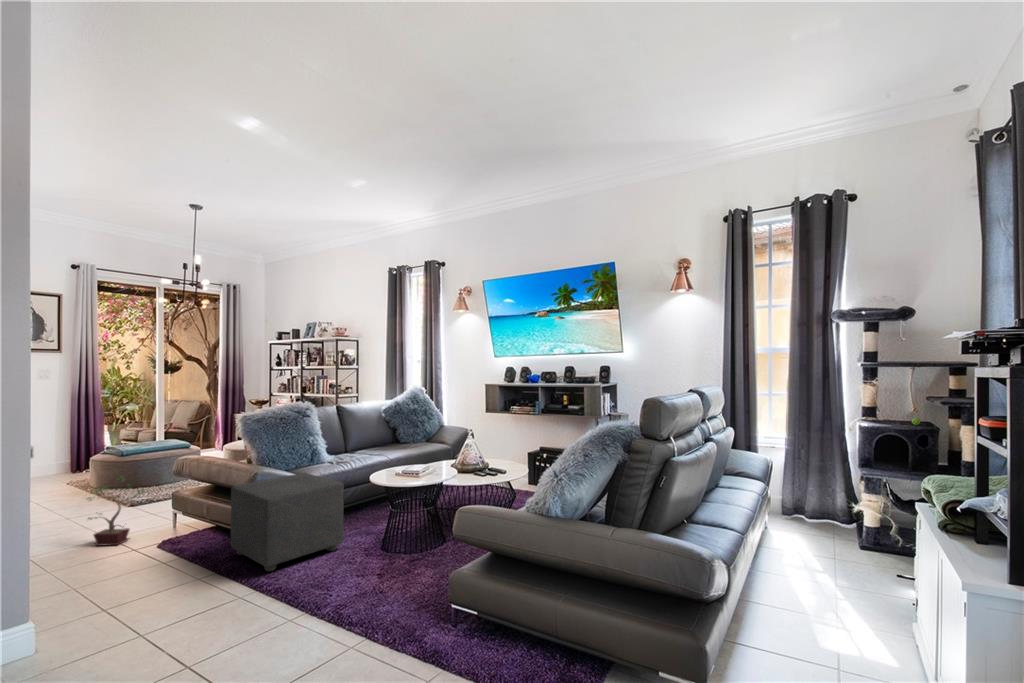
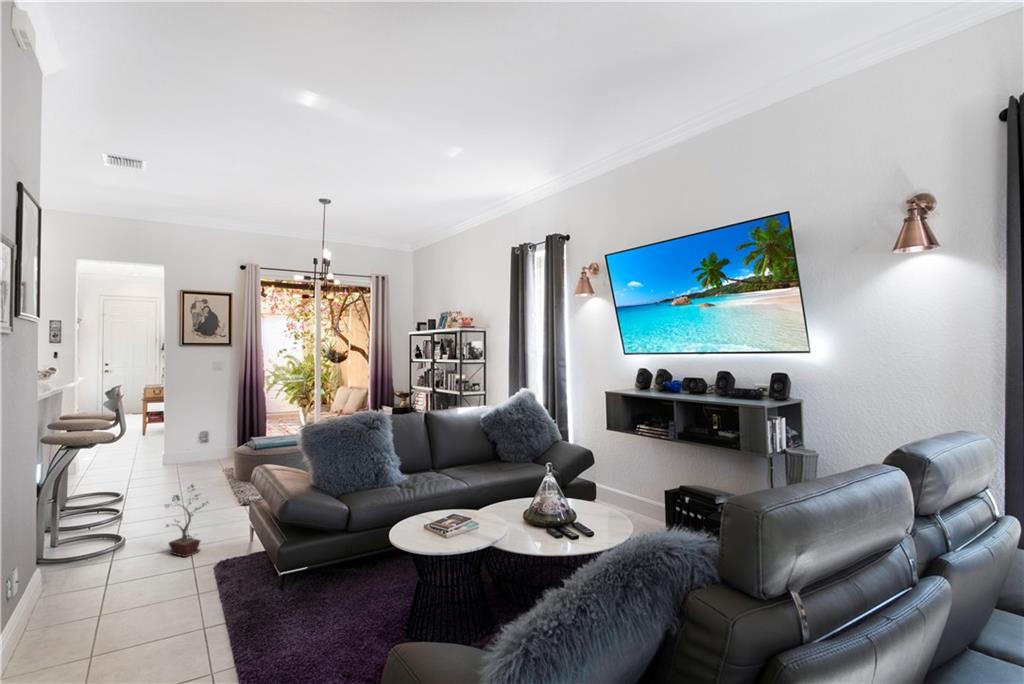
ottoman: present [231,473,344,571] -> none [255,503,367,635]

